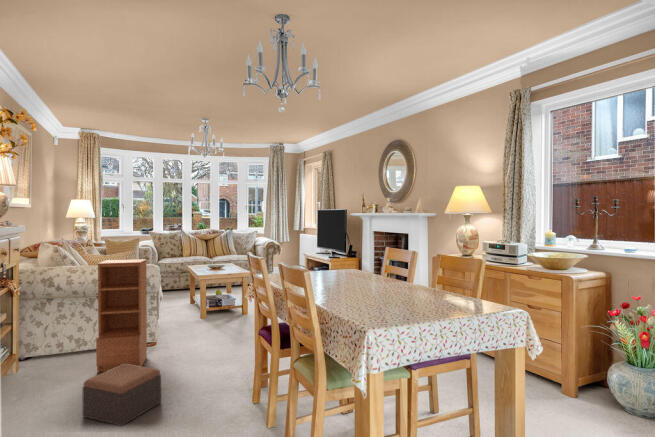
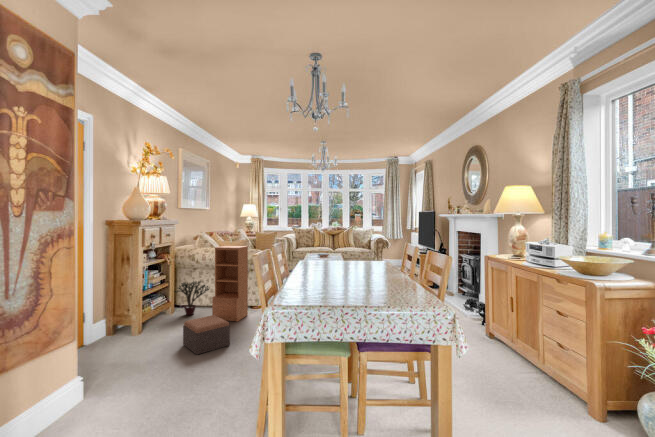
potted plant: none [17,316,78,373] -> present [175,281,209,315]

